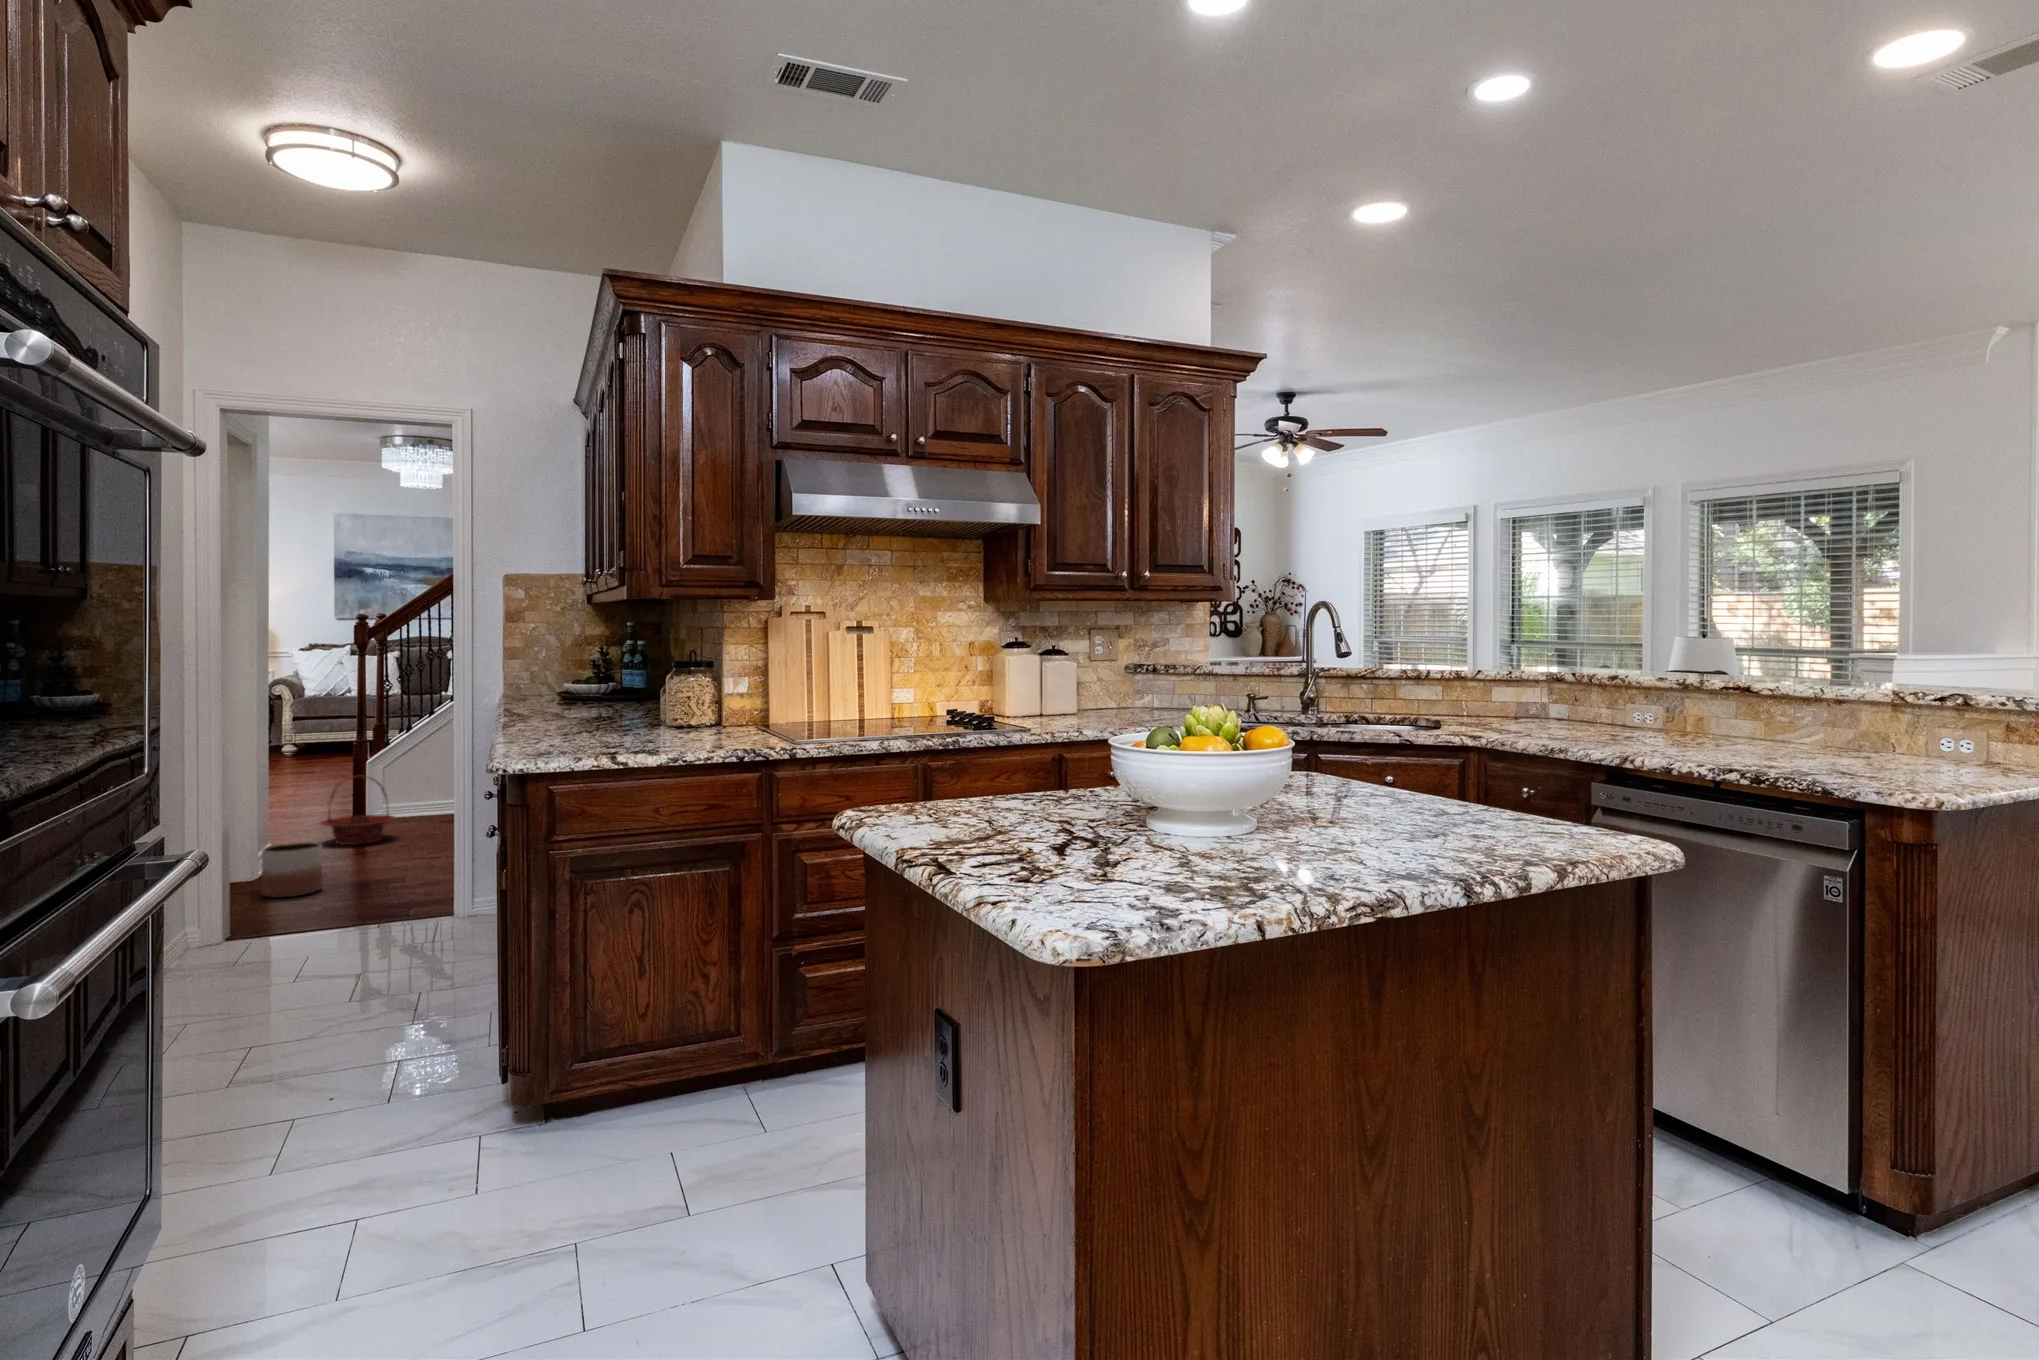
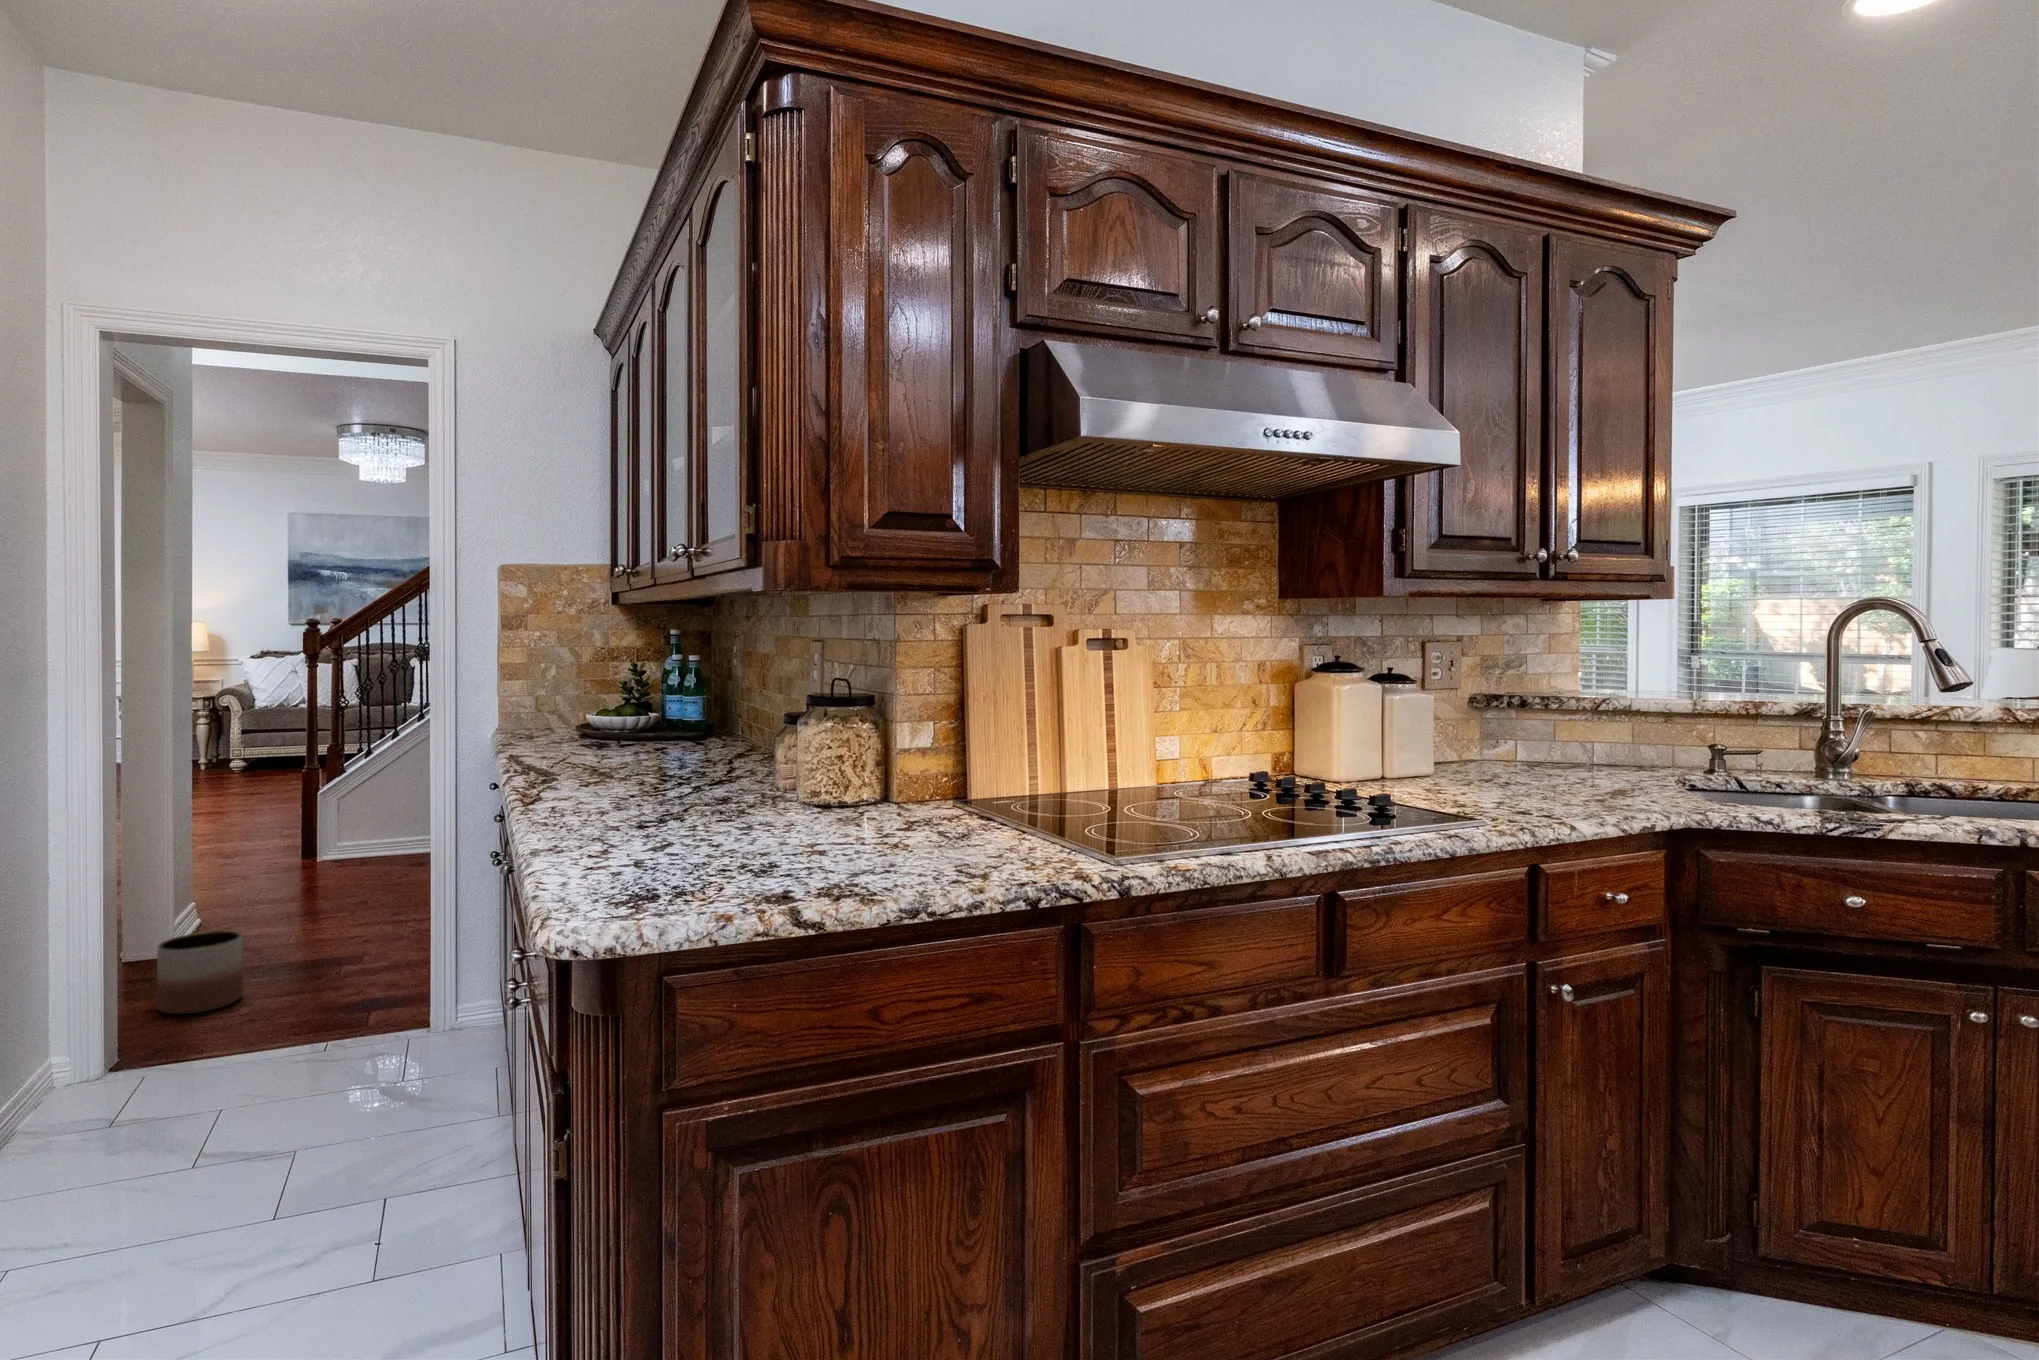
basket: present [320,777,395,845] -> none [250,823,349,913]

